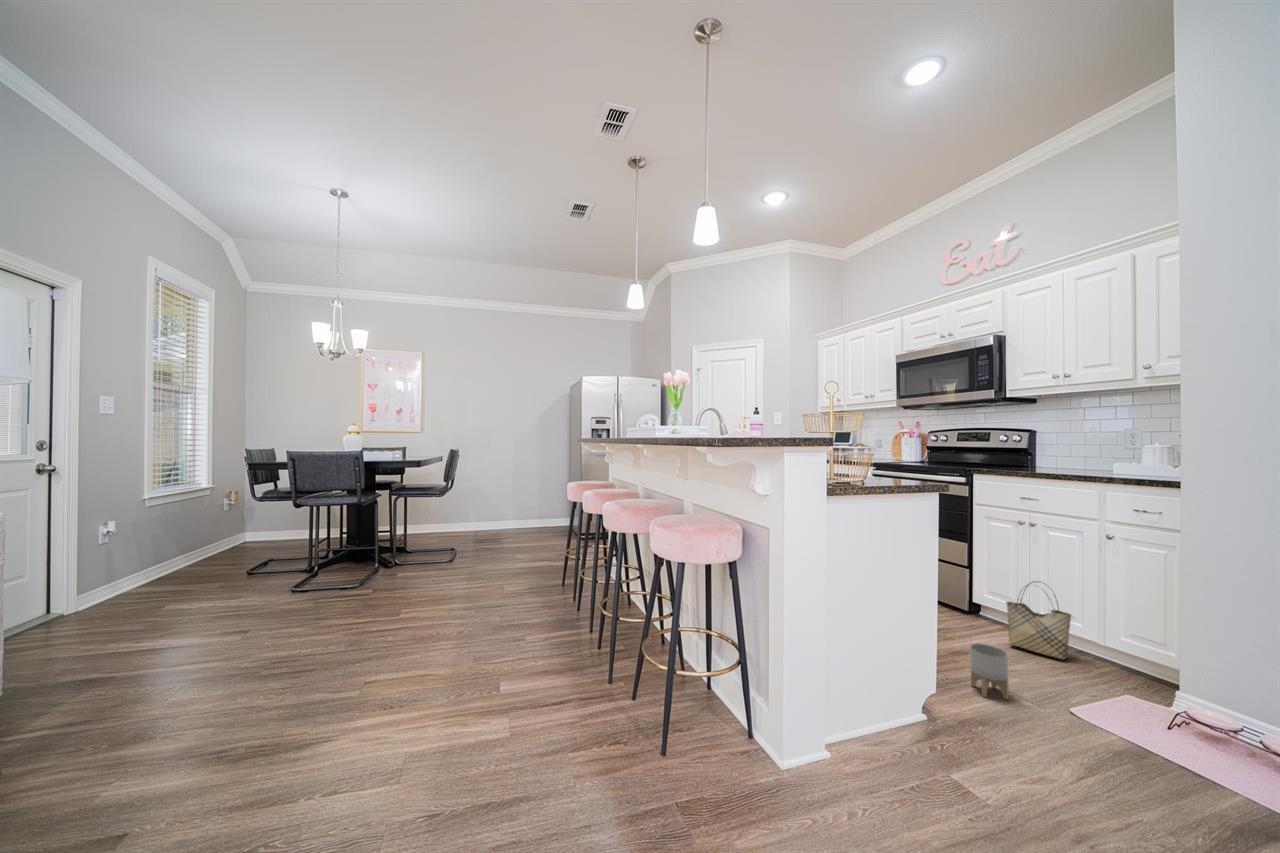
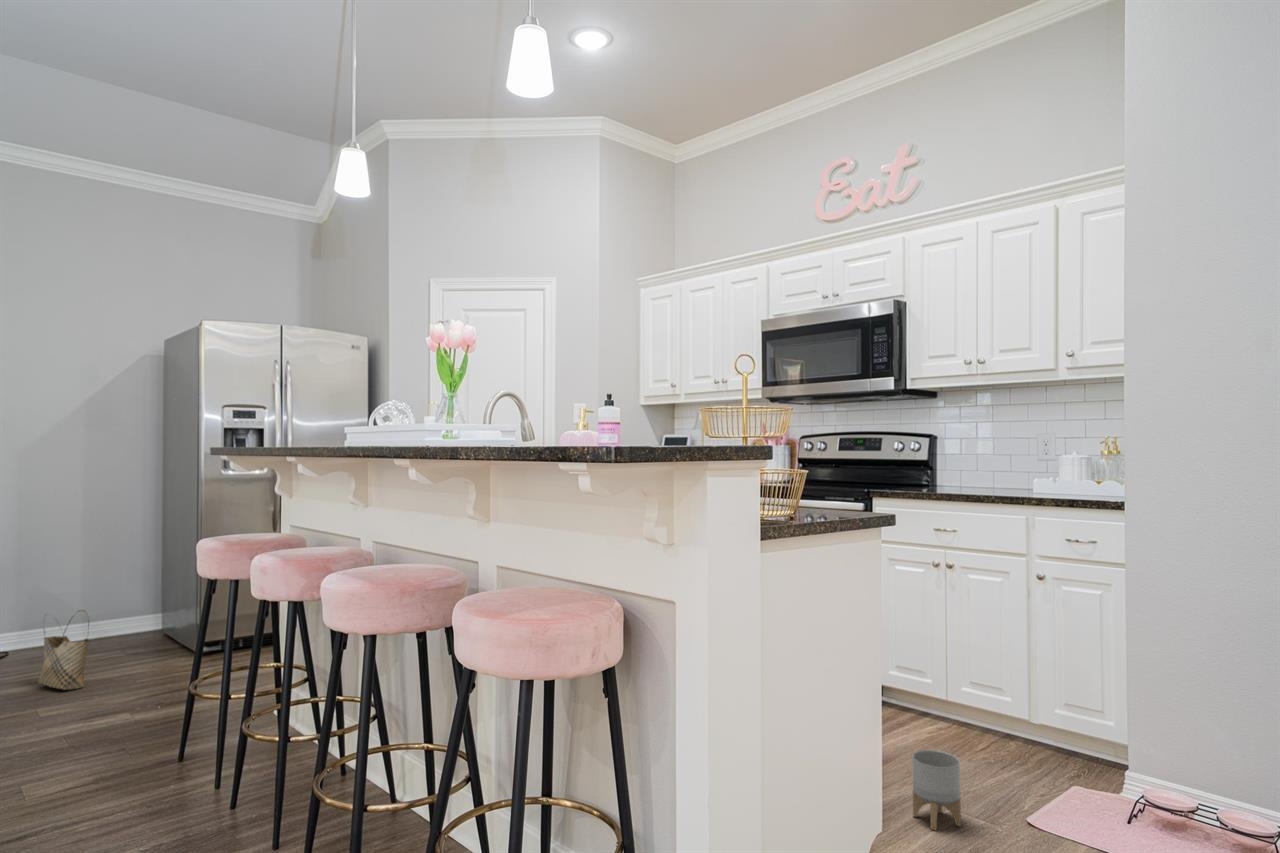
woven basket: present [1006,581,1071,659] -> present [38,611,89,690]

